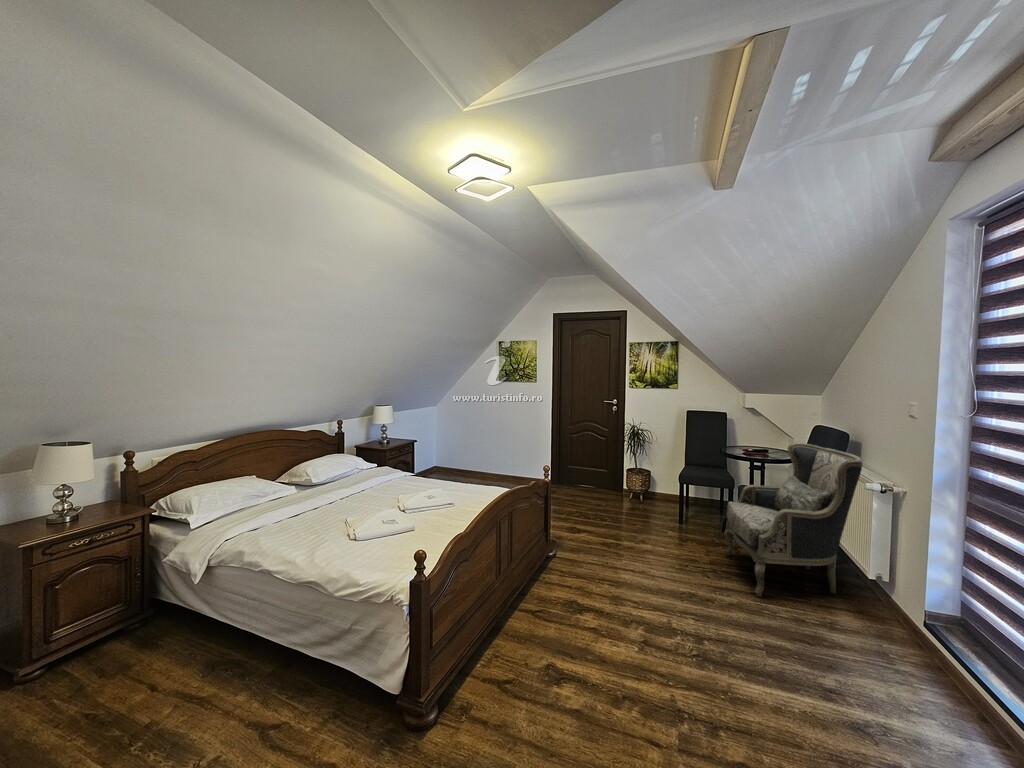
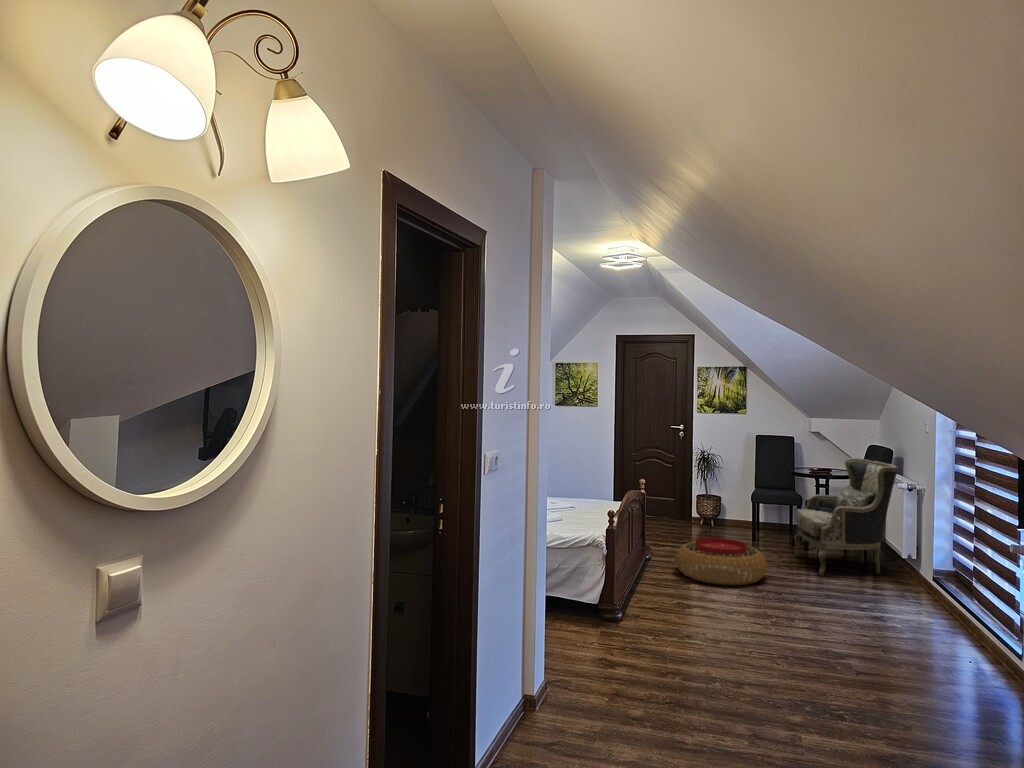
pouf: none [574,540,687,616] -> present [676,538,767,585]

